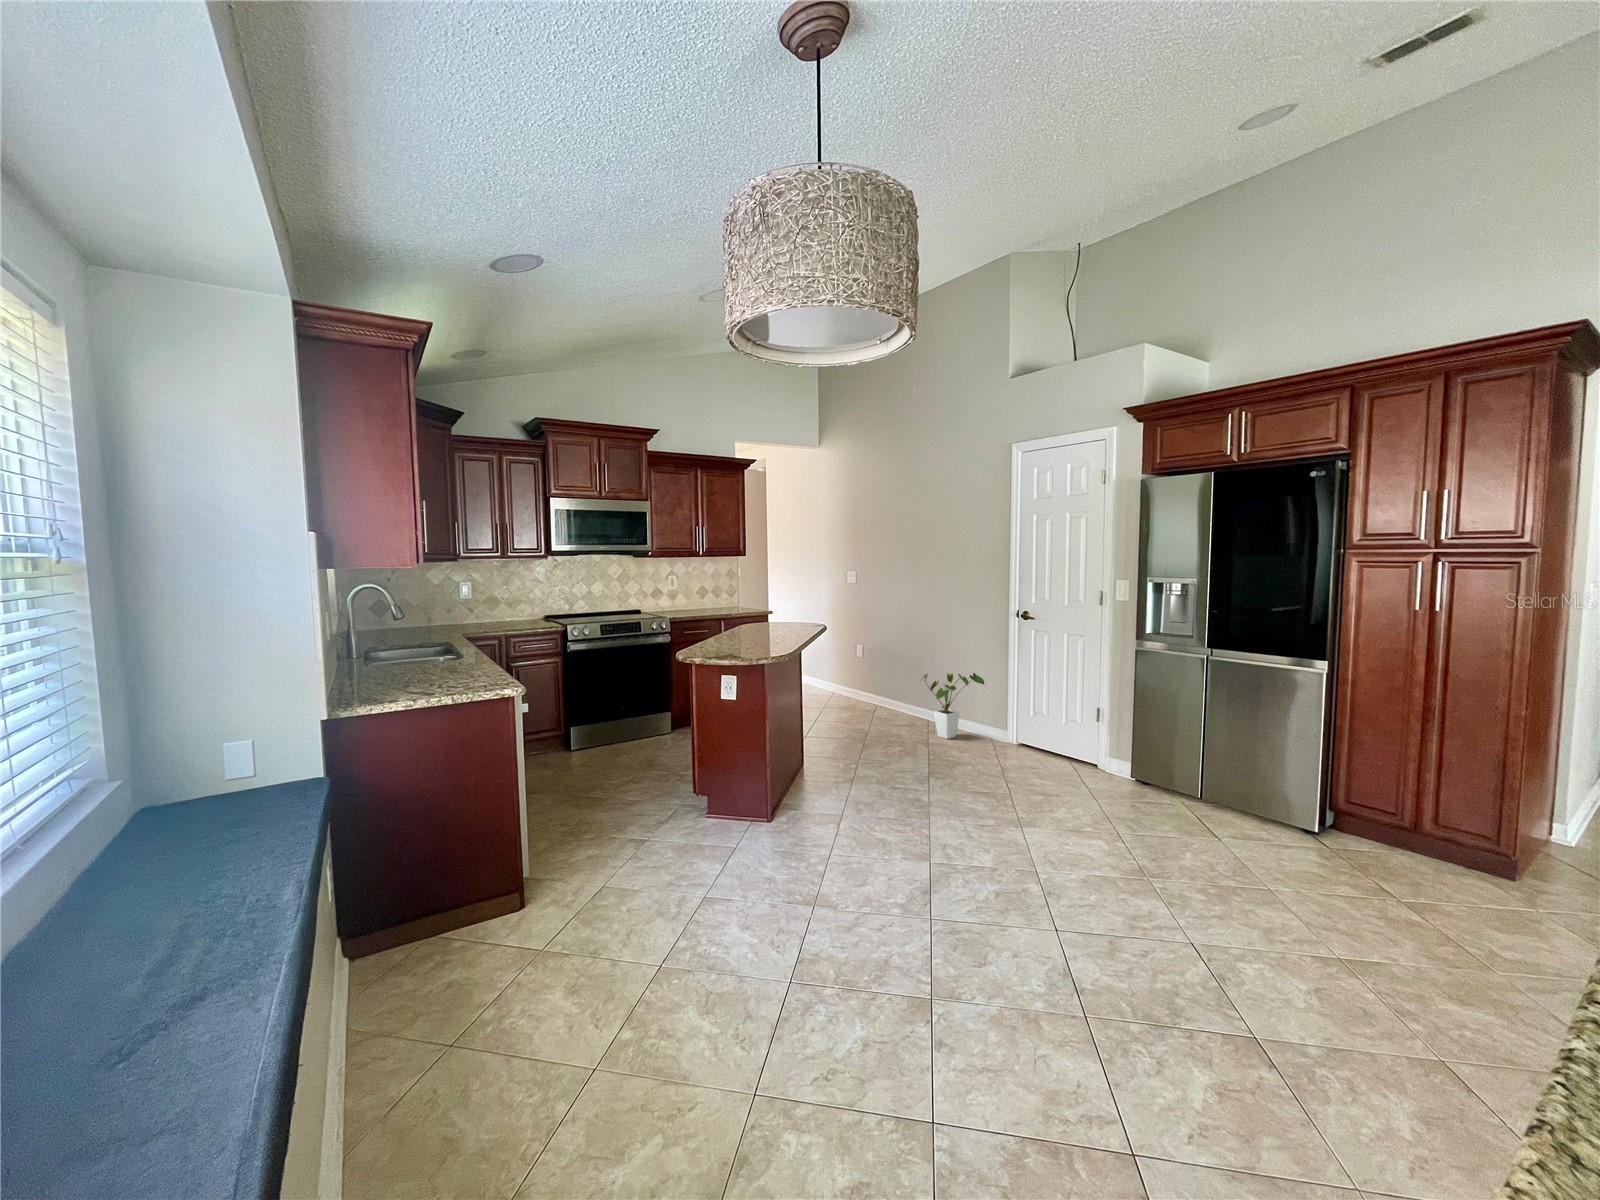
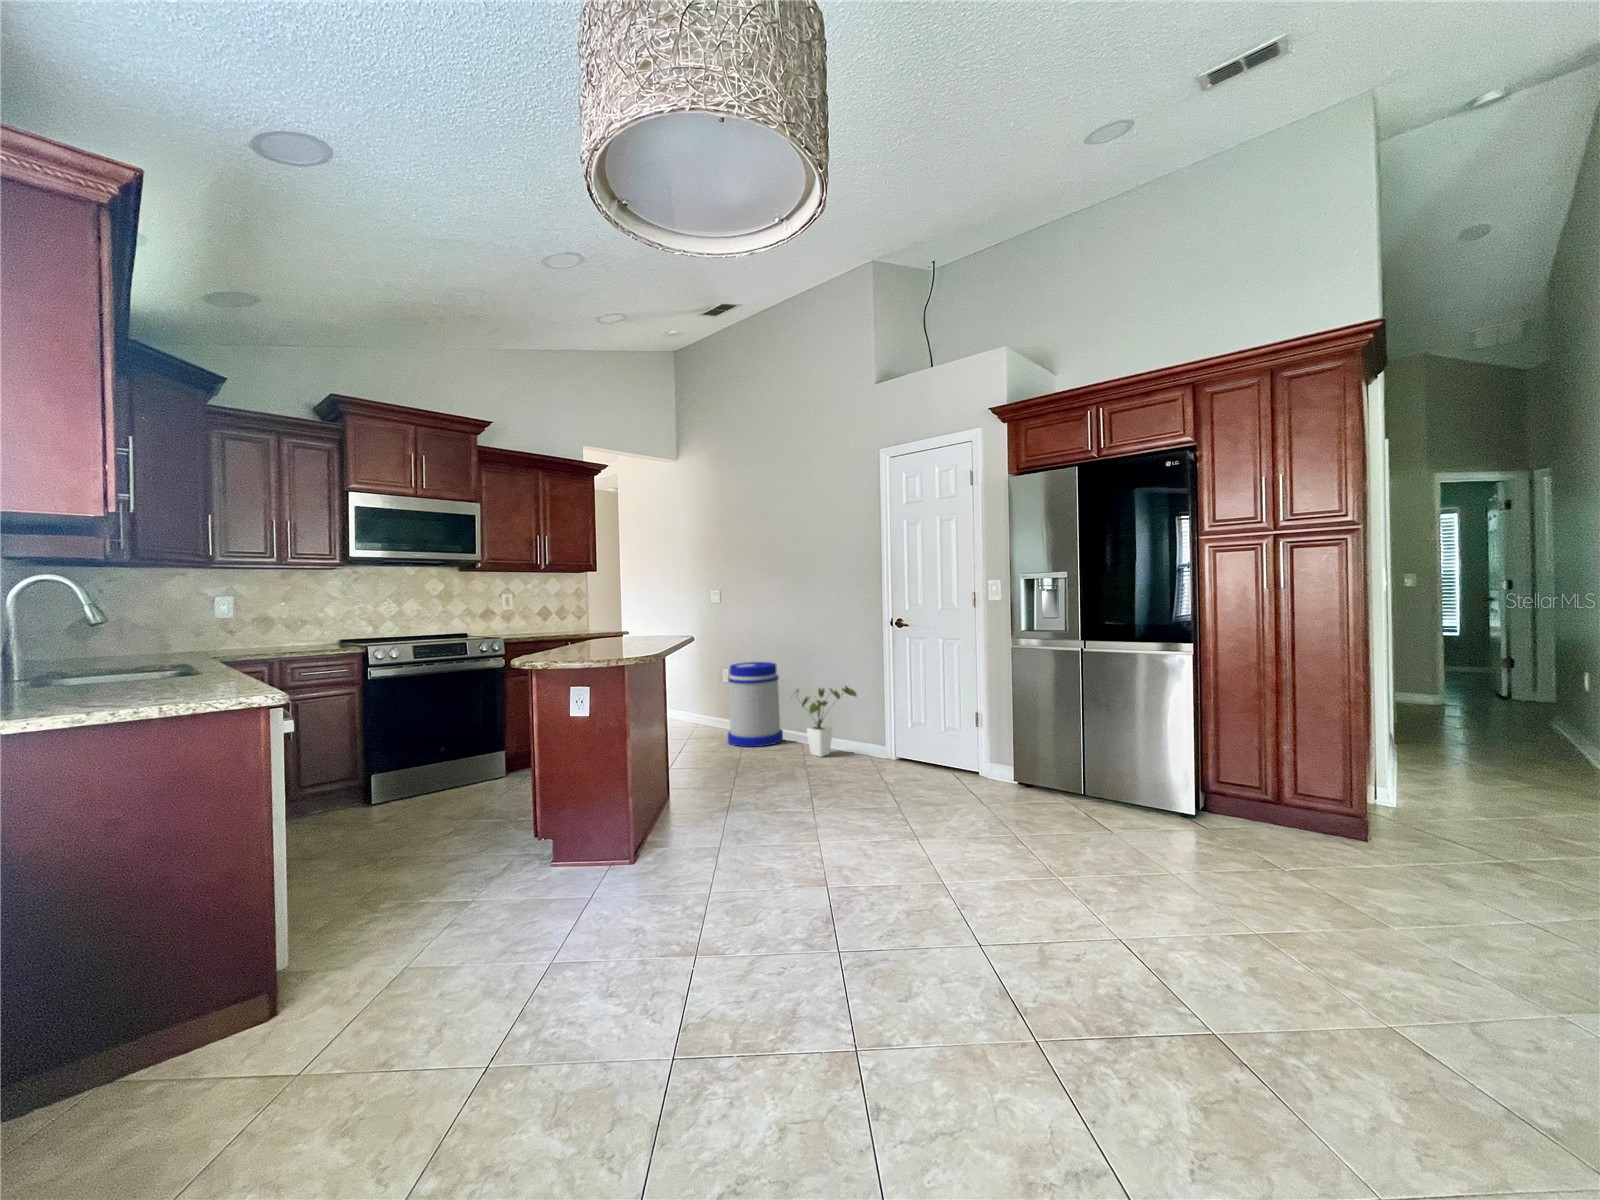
trash can: none [862,643,914,724] -> present [728,662,783,747]

